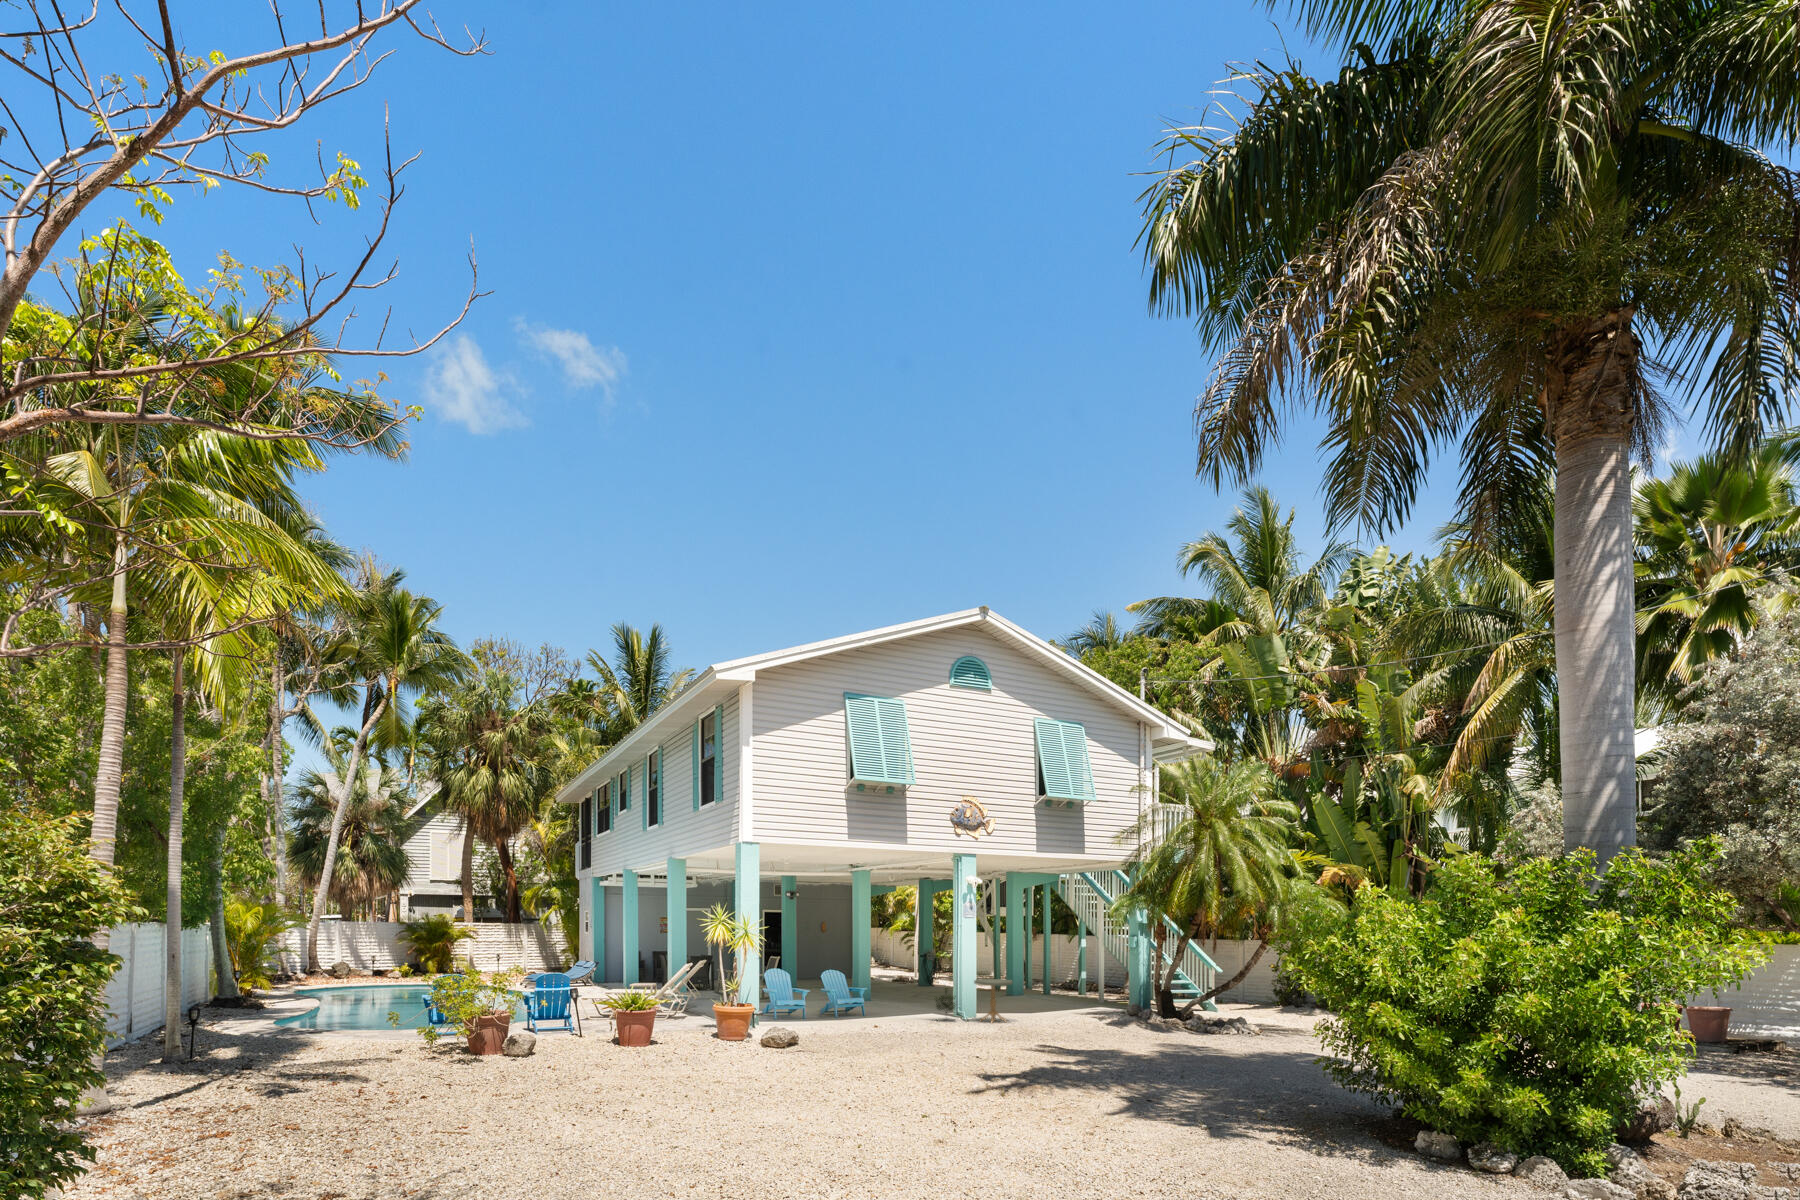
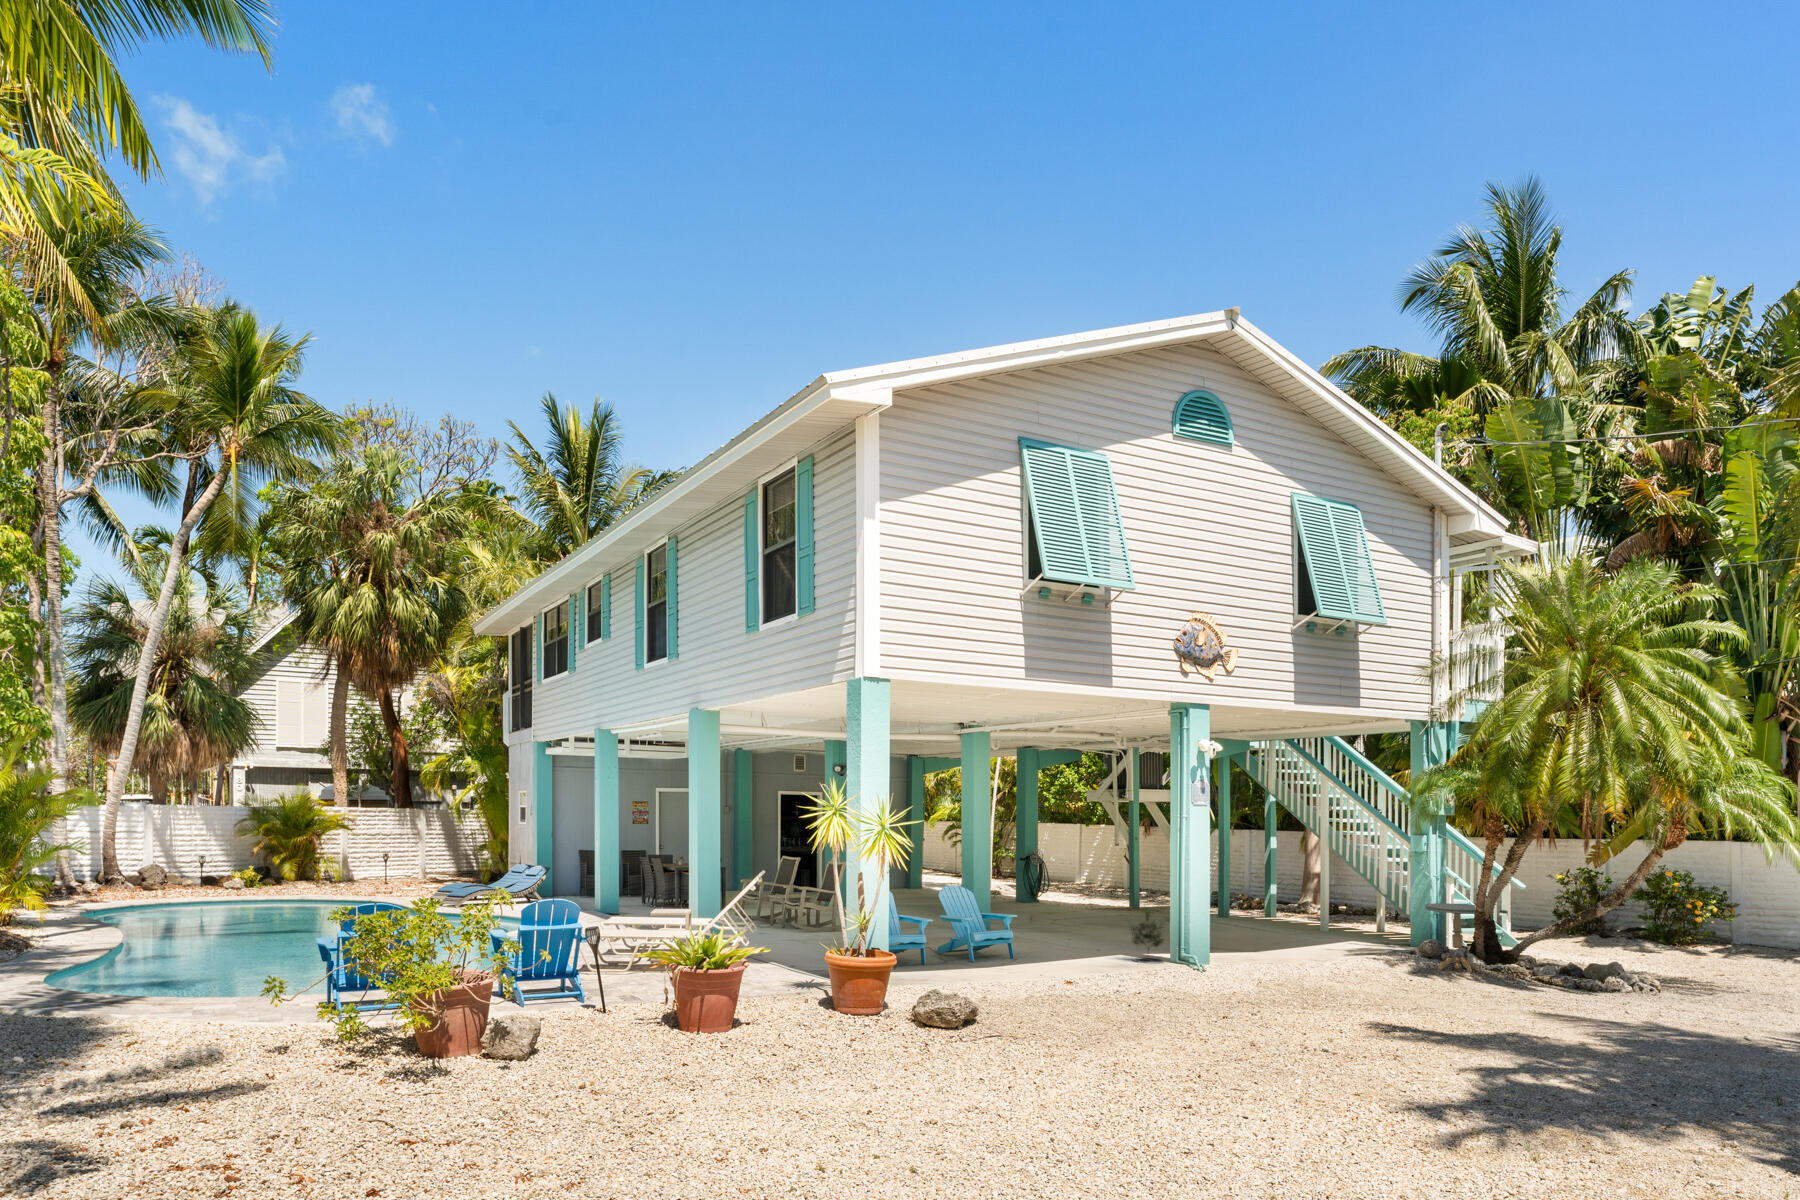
side table: present [974,979,1012,1023] -> present [1425,903,1477,972]

